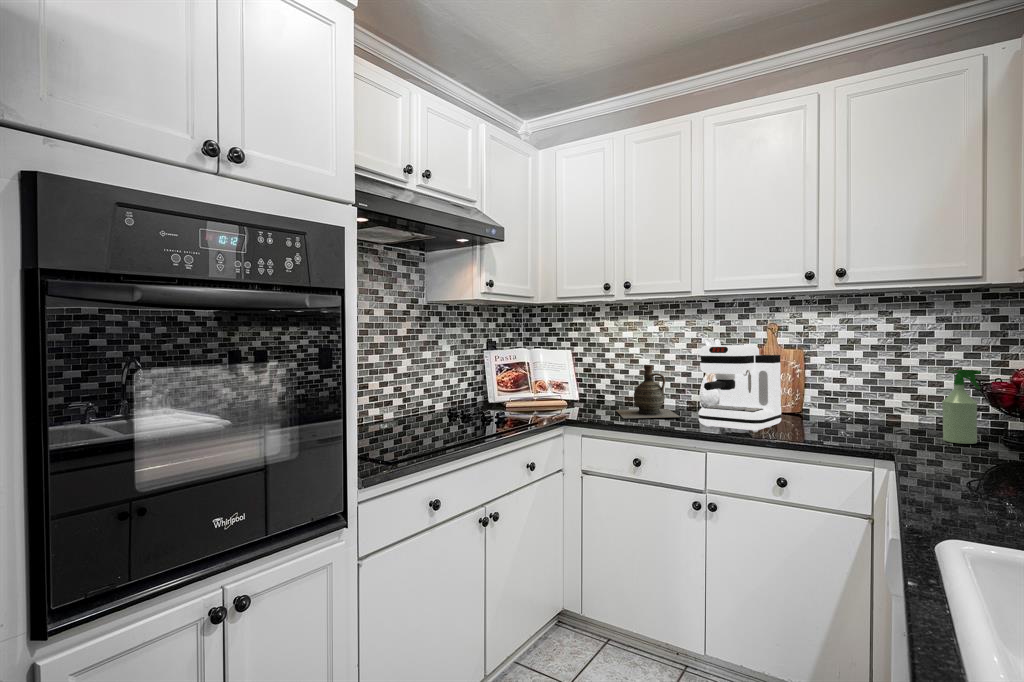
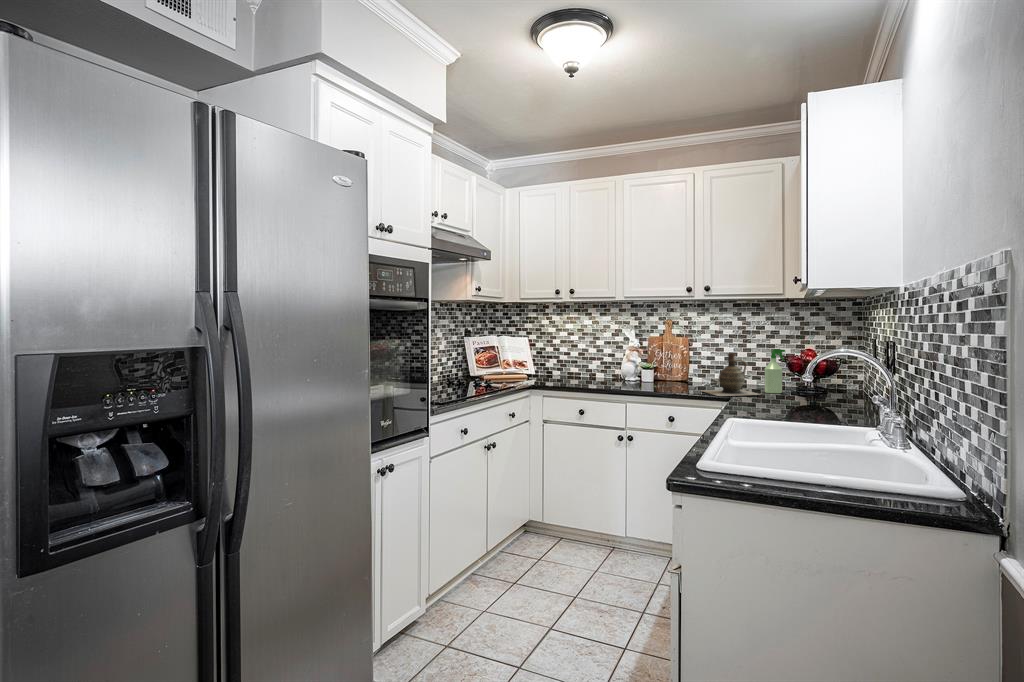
coffee maker: present [699,345,781,432] -> none [622,334,674,390]
ceramic jug: present [616,365,680,418] -> present [702,353,759,396]

